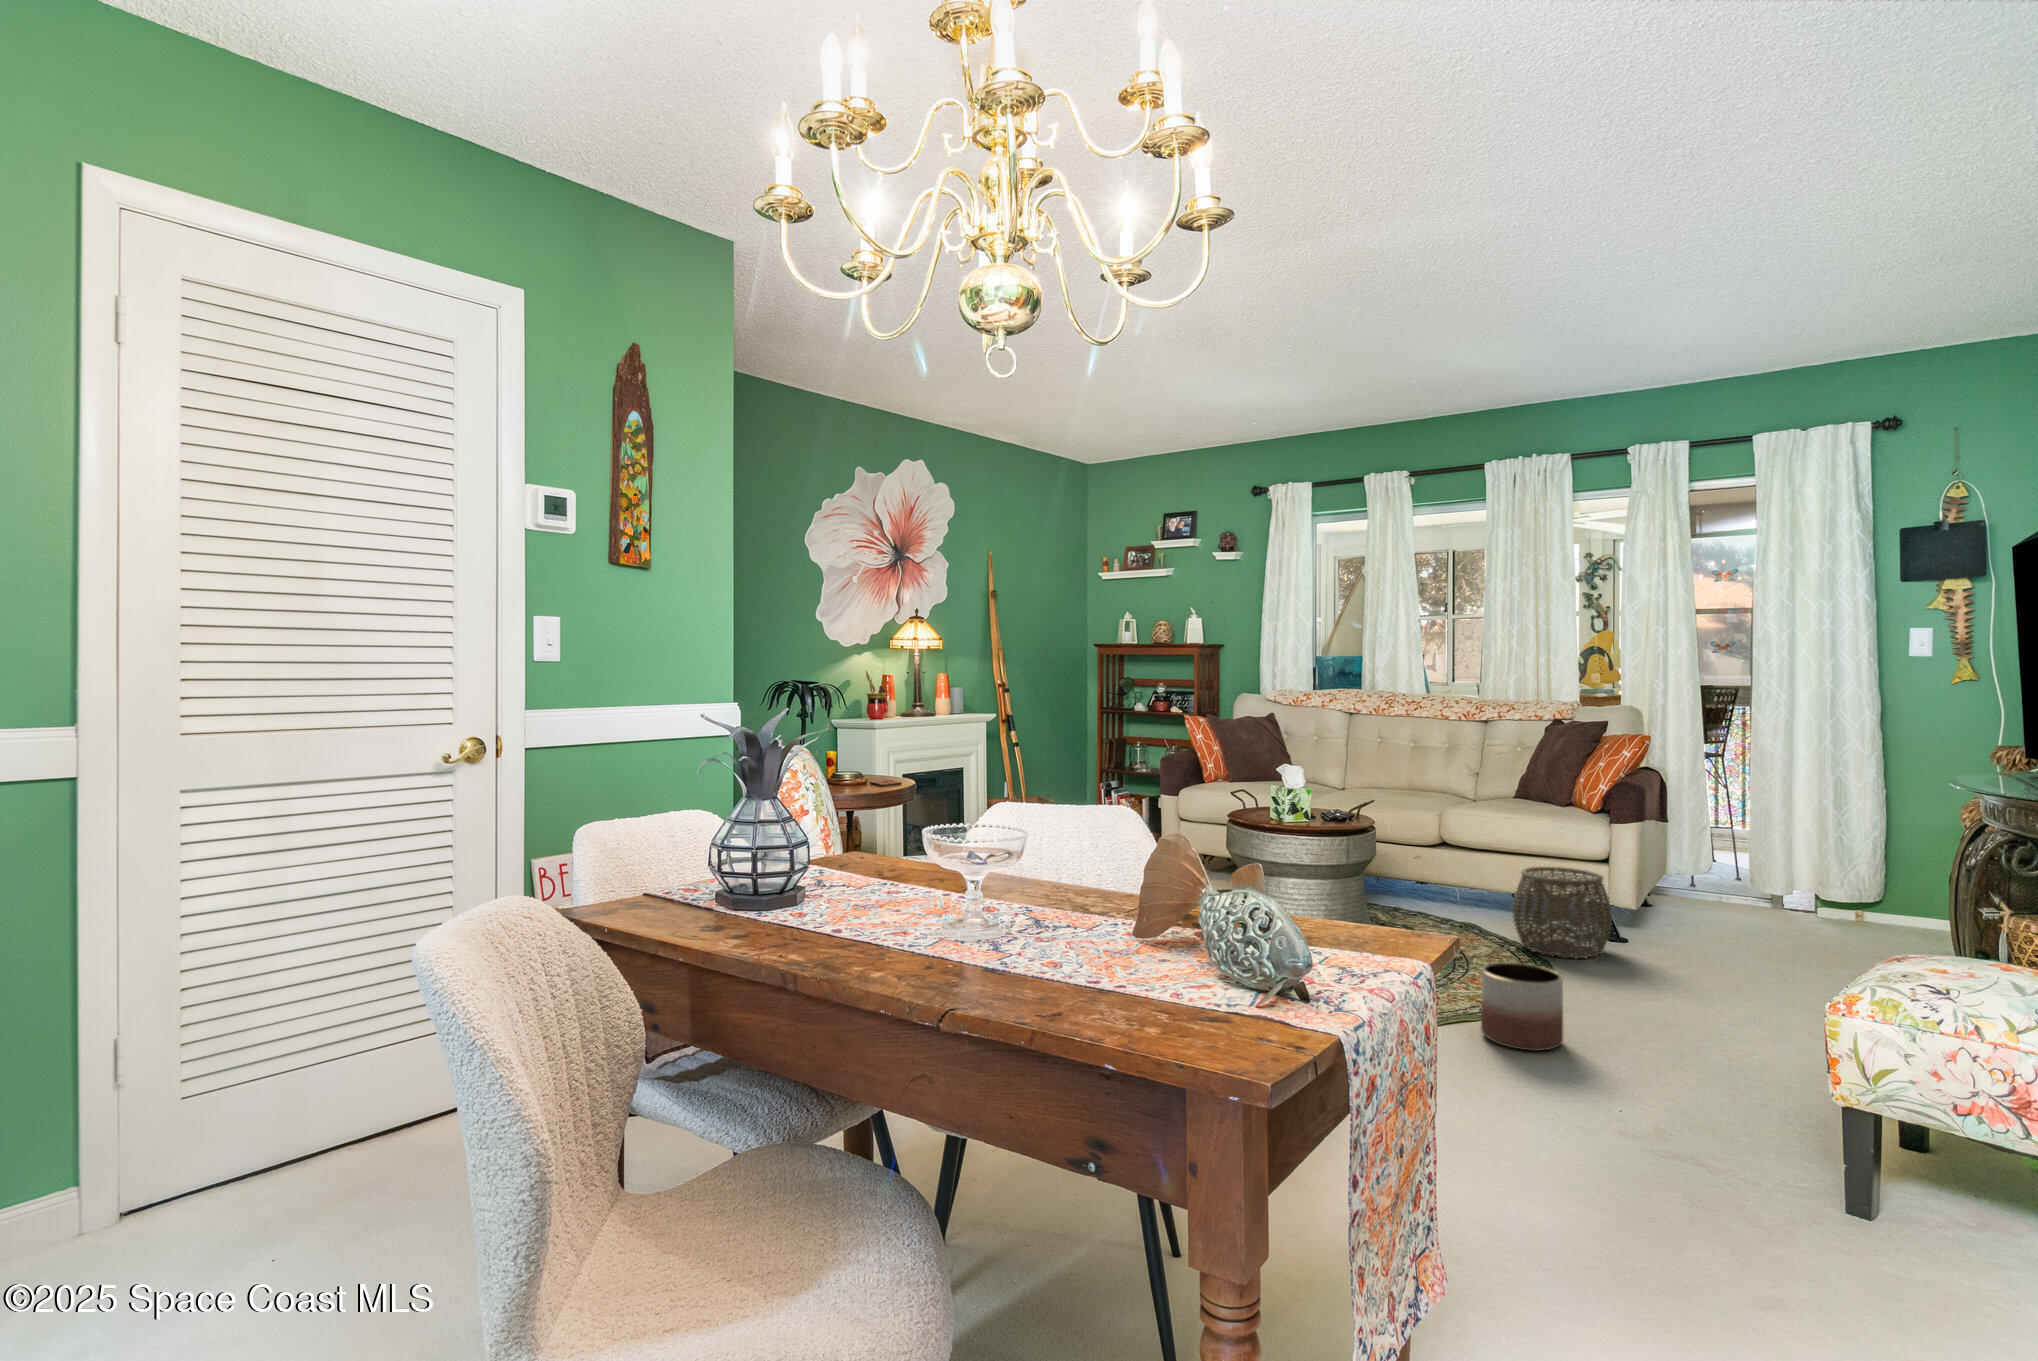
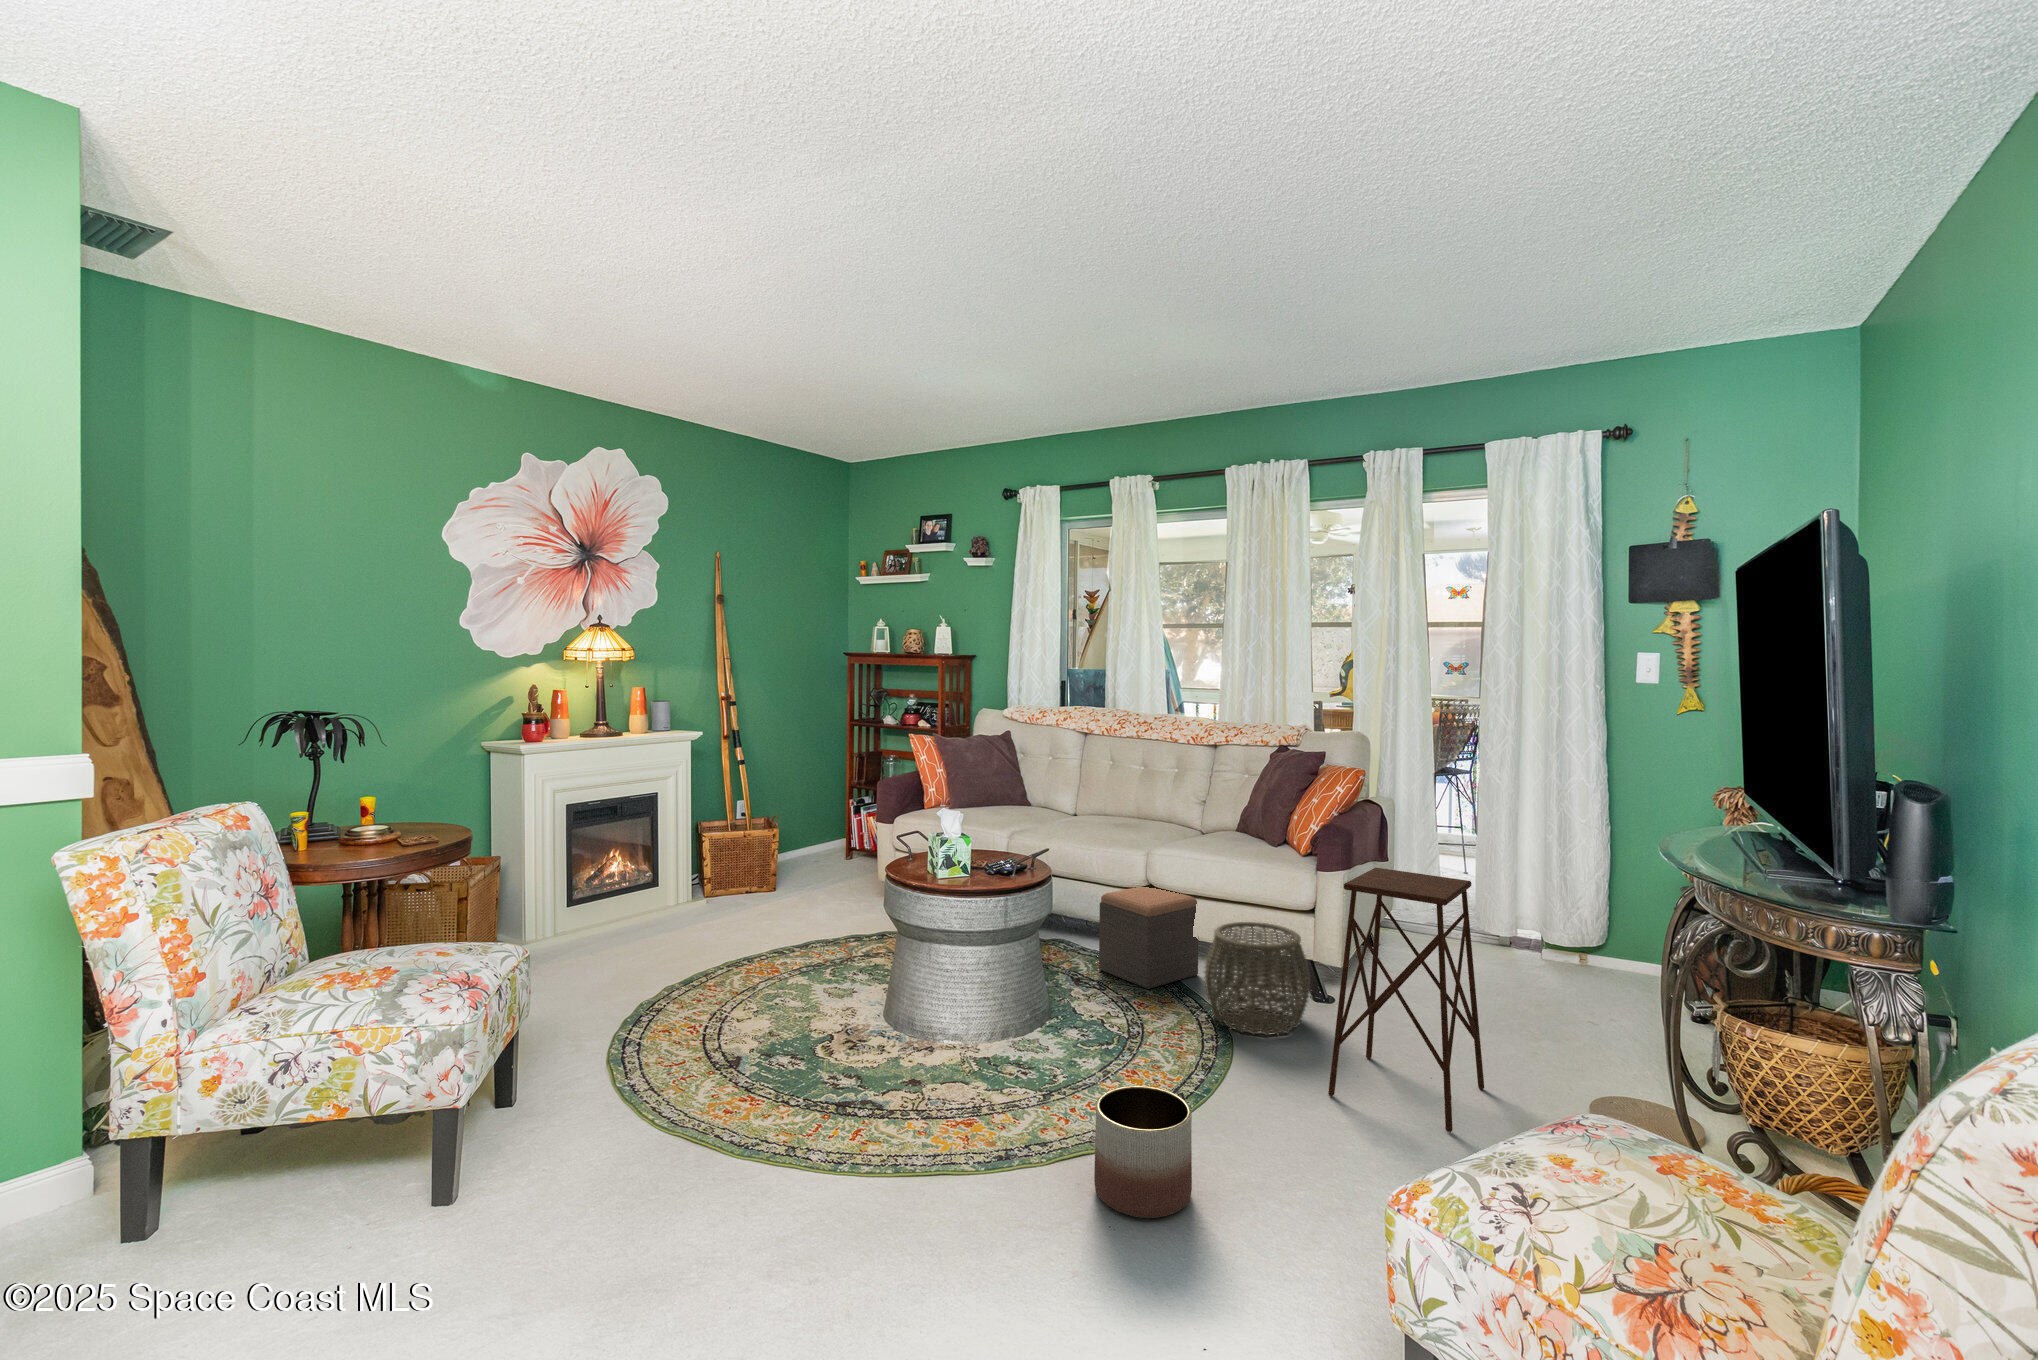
side table: none [1648,809,1785,1015] -> present [1328,868,1484,1132]
footstool: none [1398,843,1491,929] -> present [1099,887,1198,989]

